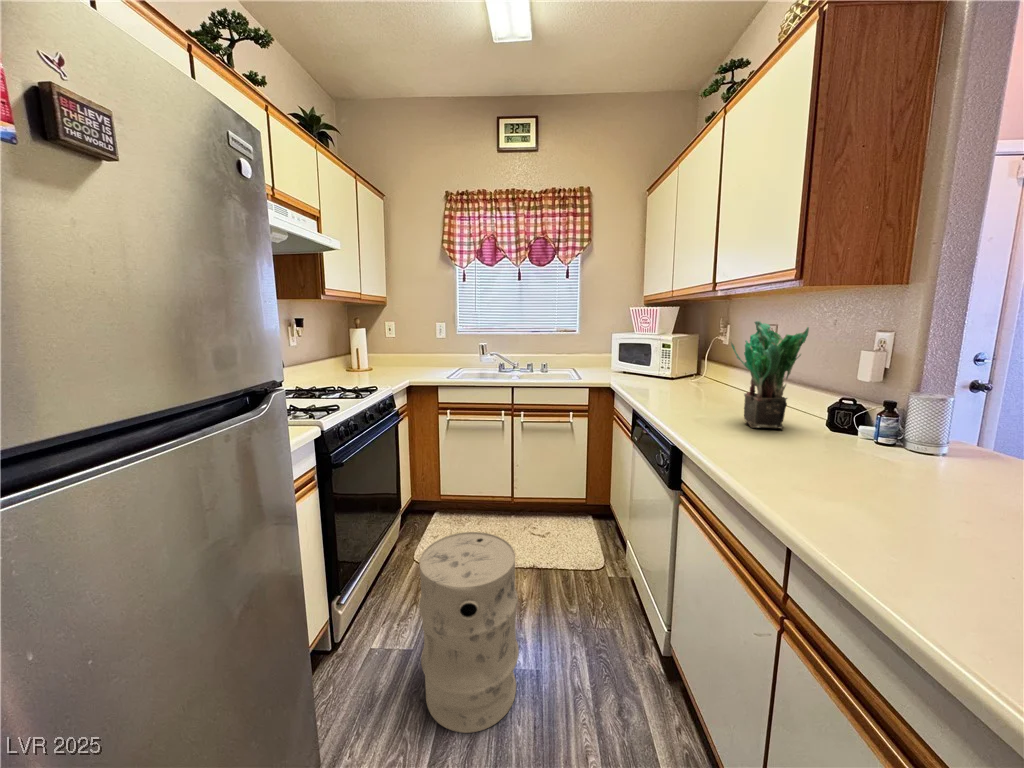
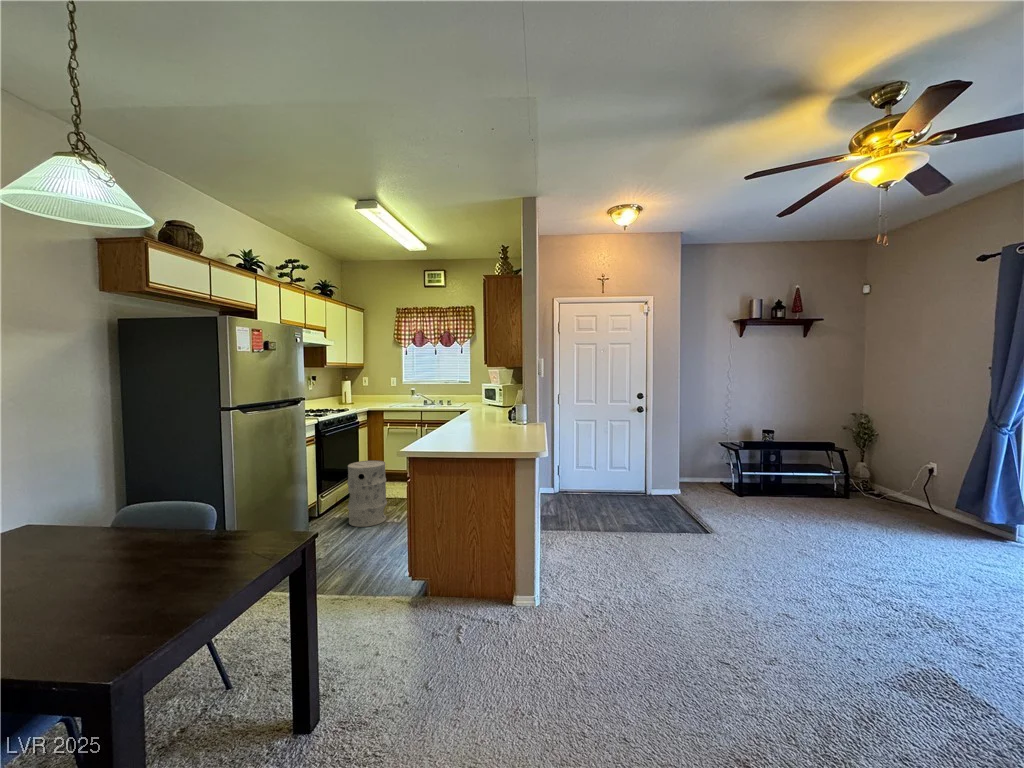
potted plant: present [731,321,809,429] -> none [465,377,487,416]

